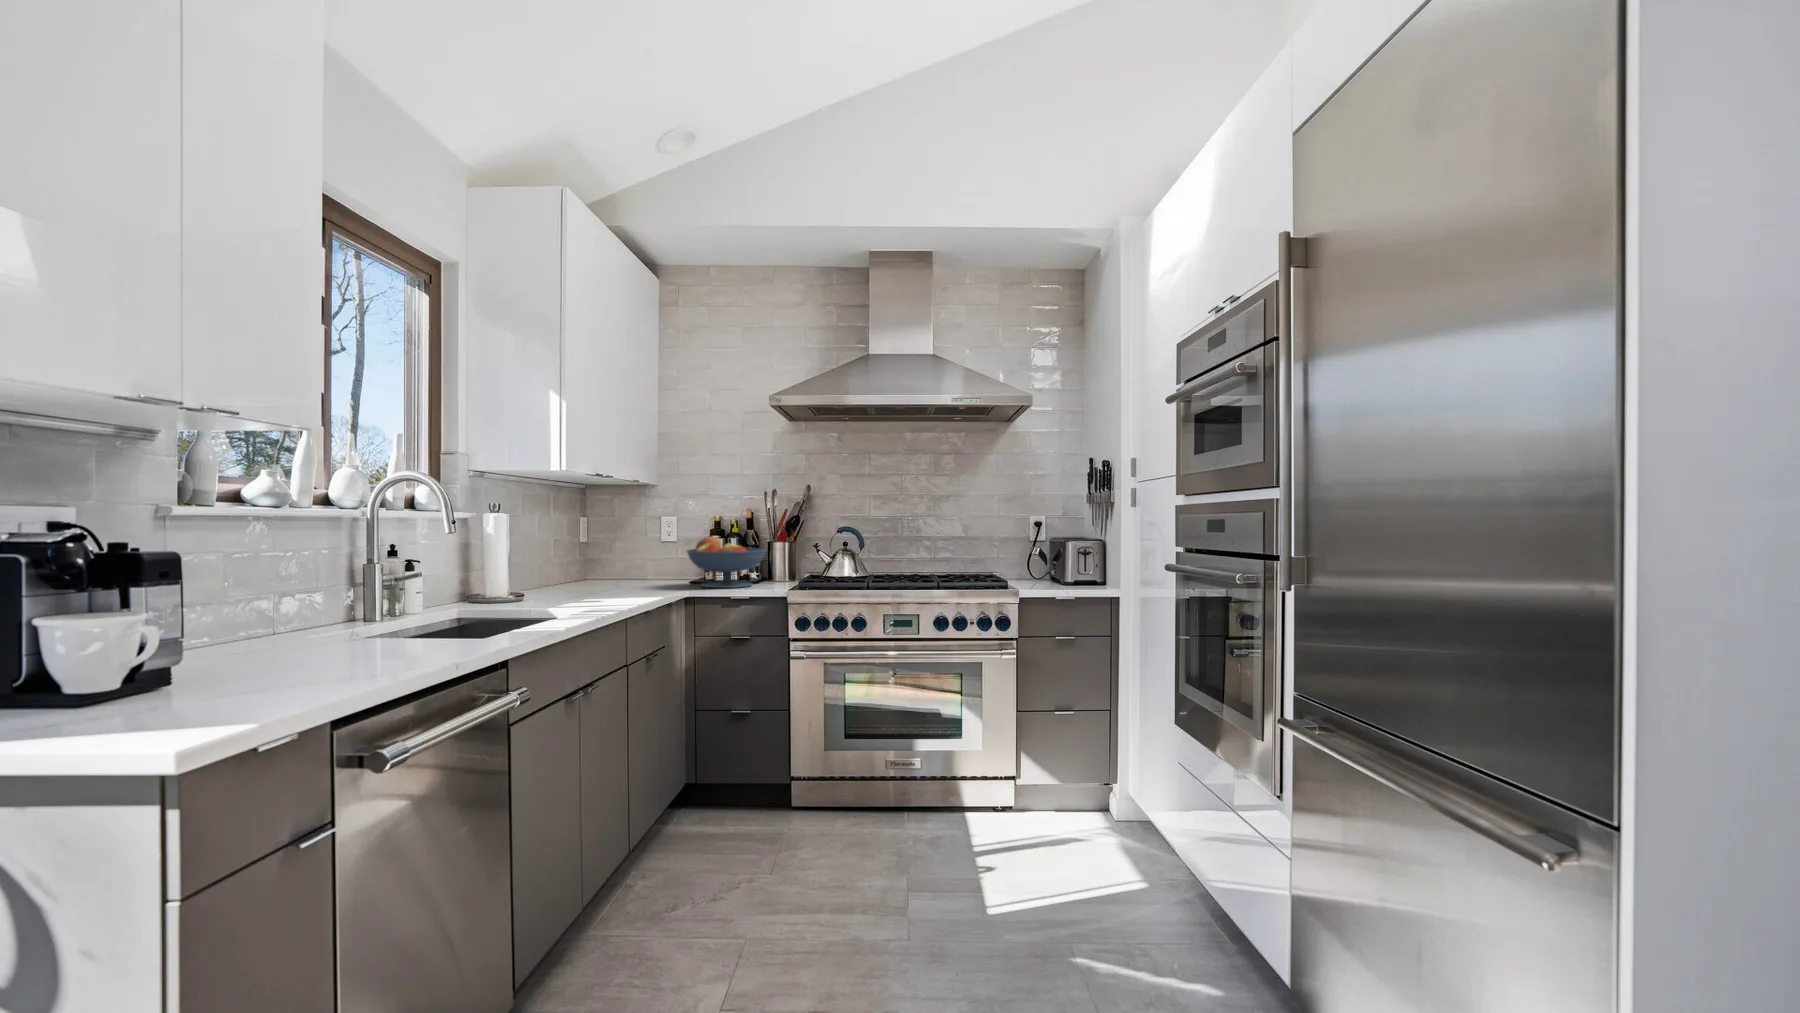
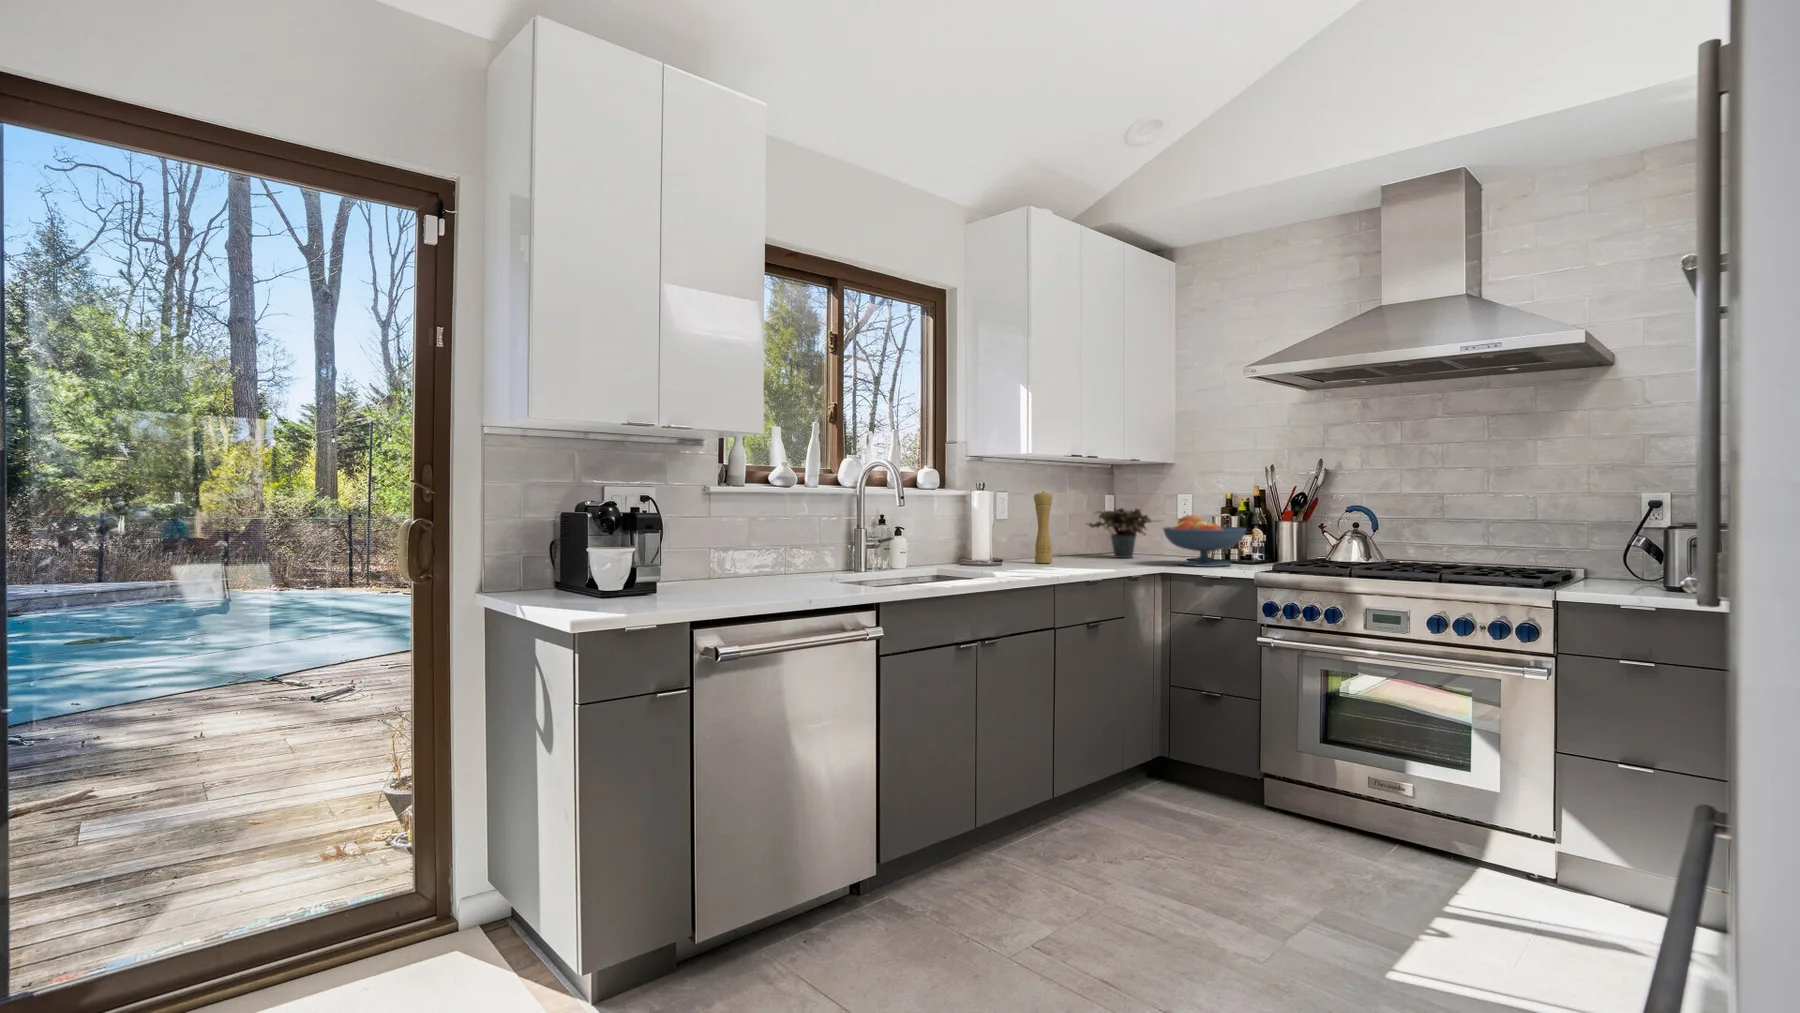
pepper mill: none [549,513,571,595] -> present [1034,492,1052,563]
potted plant: none [579,531,666,584] -> present [1088,509,1152,558]

